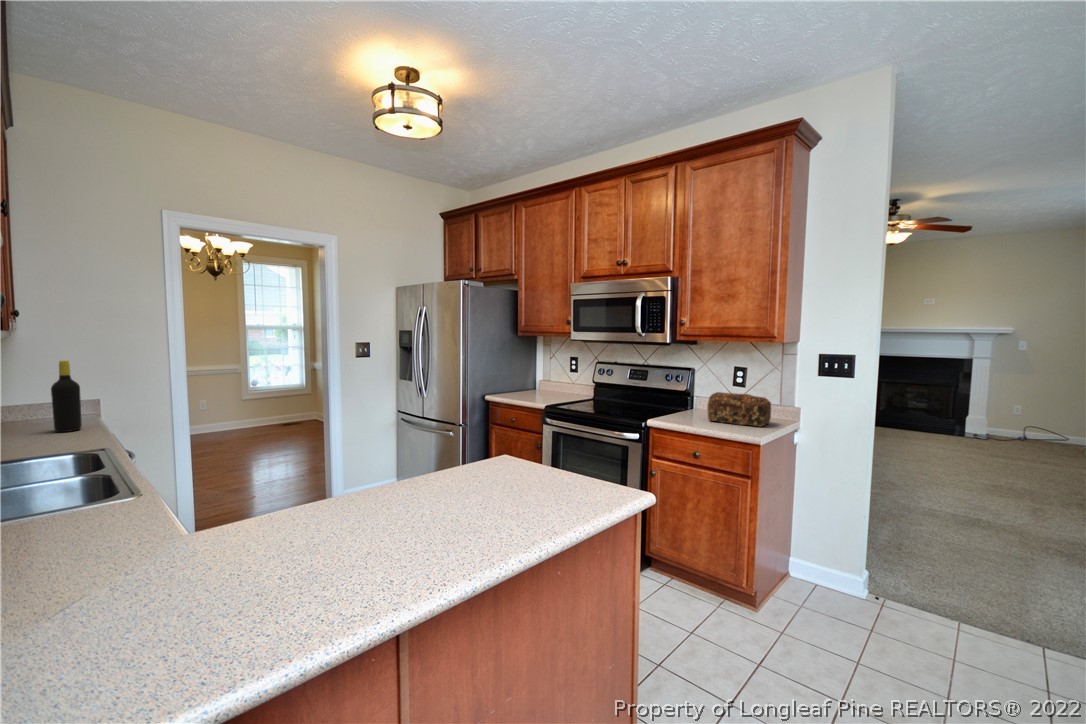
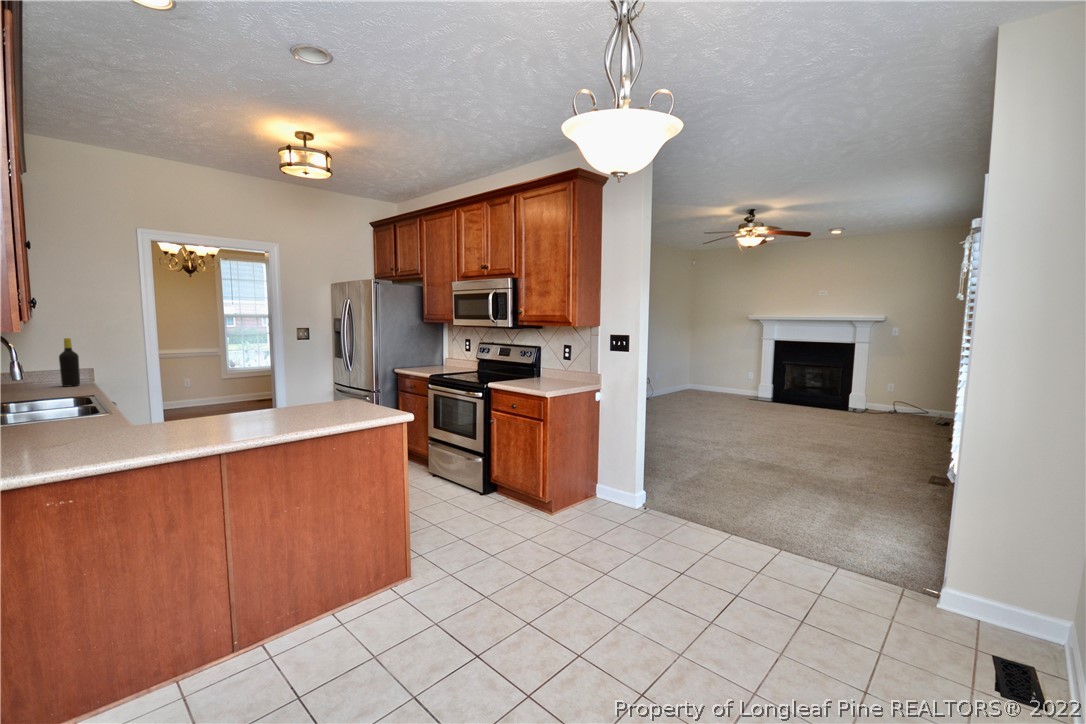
bread loaf: present [707,392,771,426] -> none [533,363,576,386]

